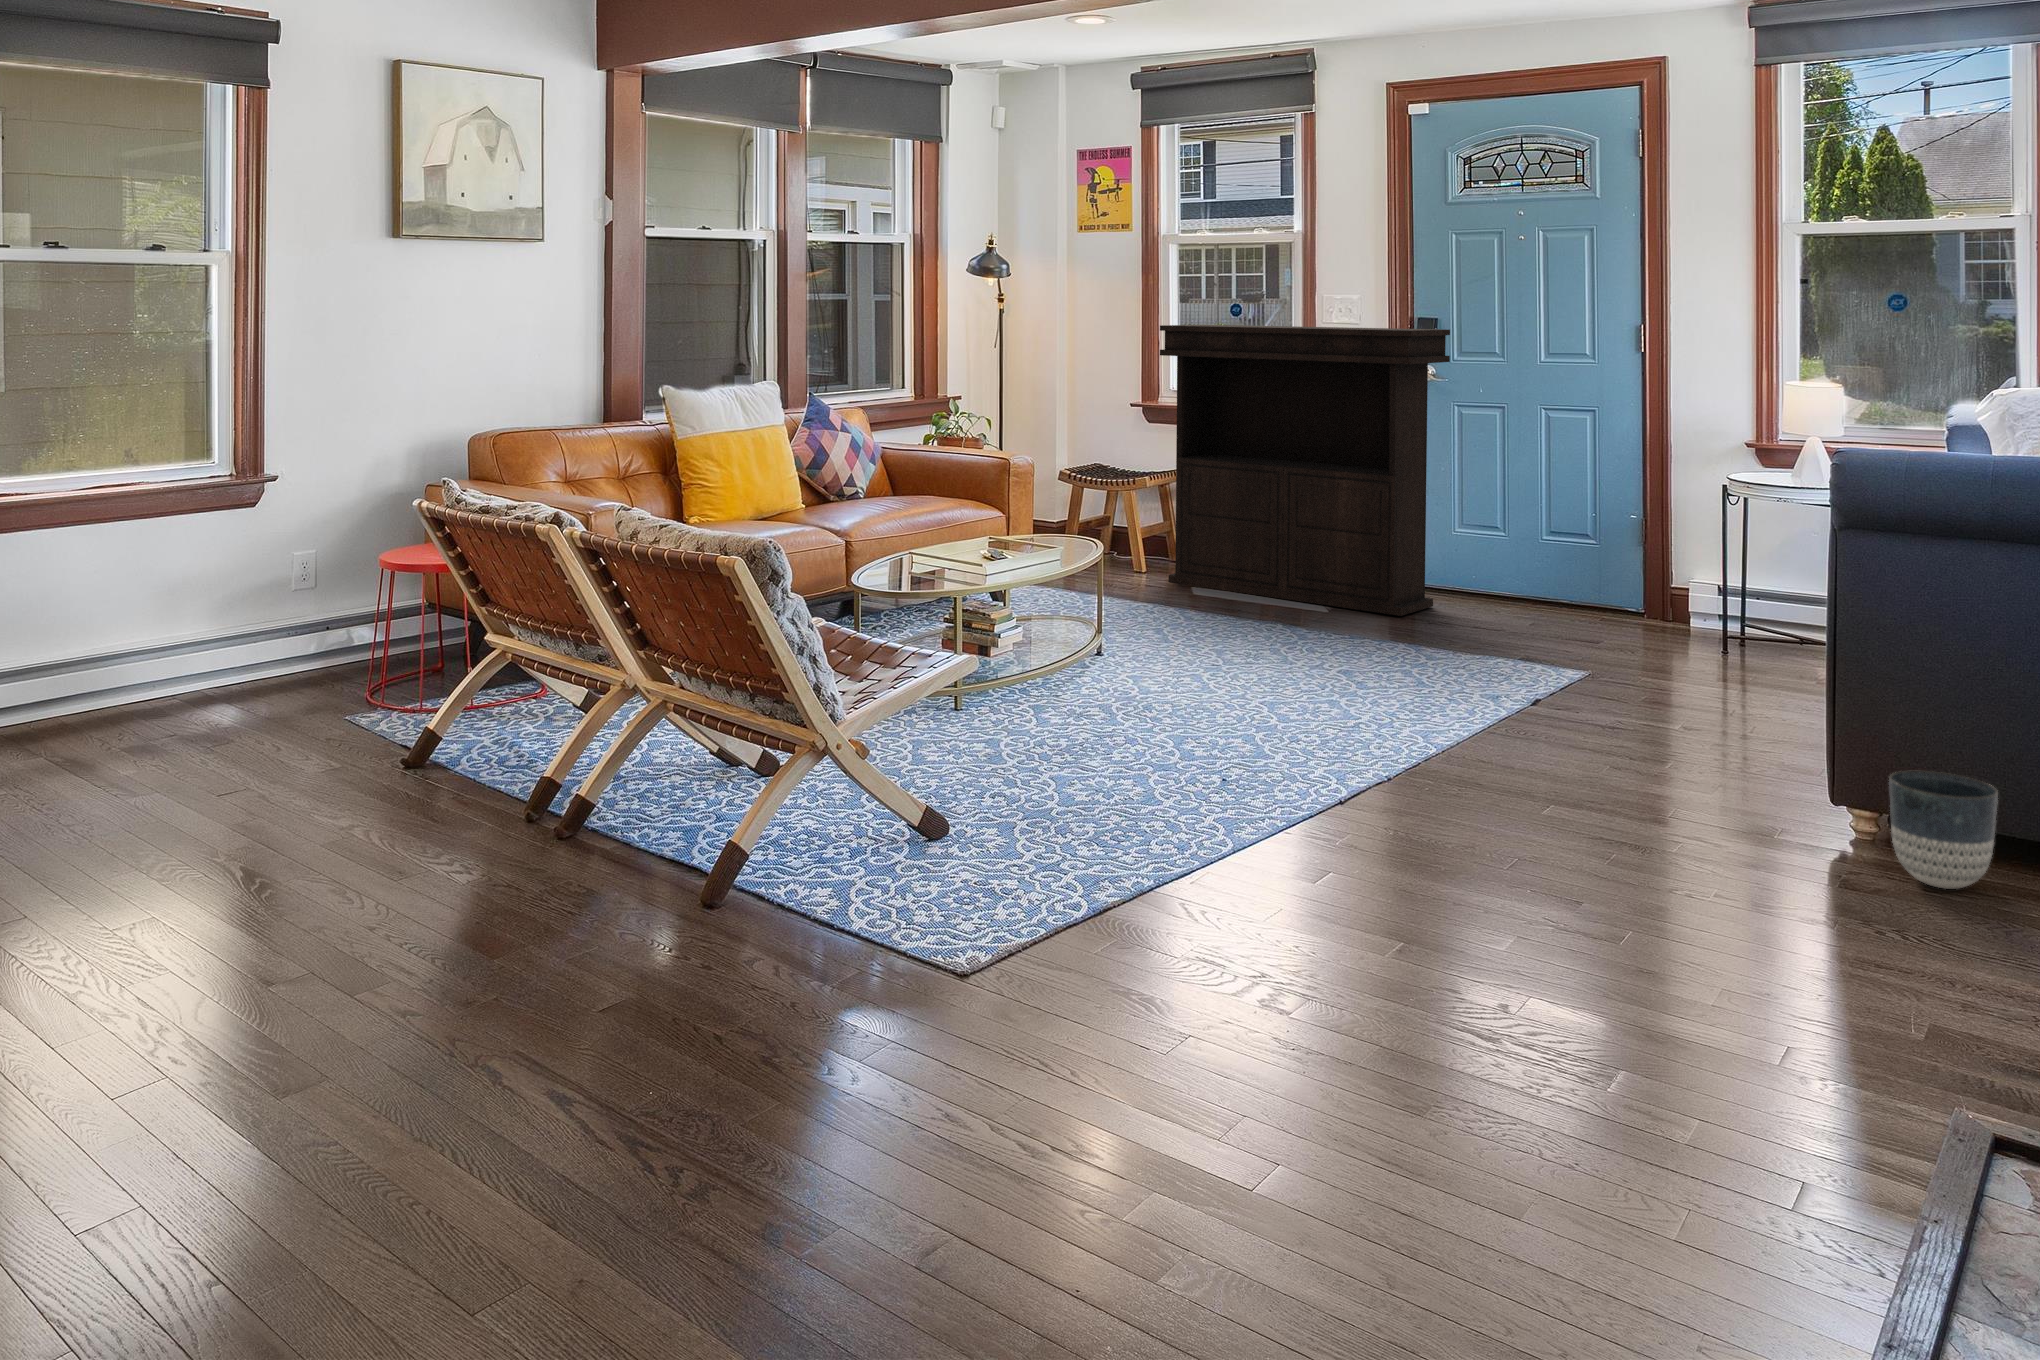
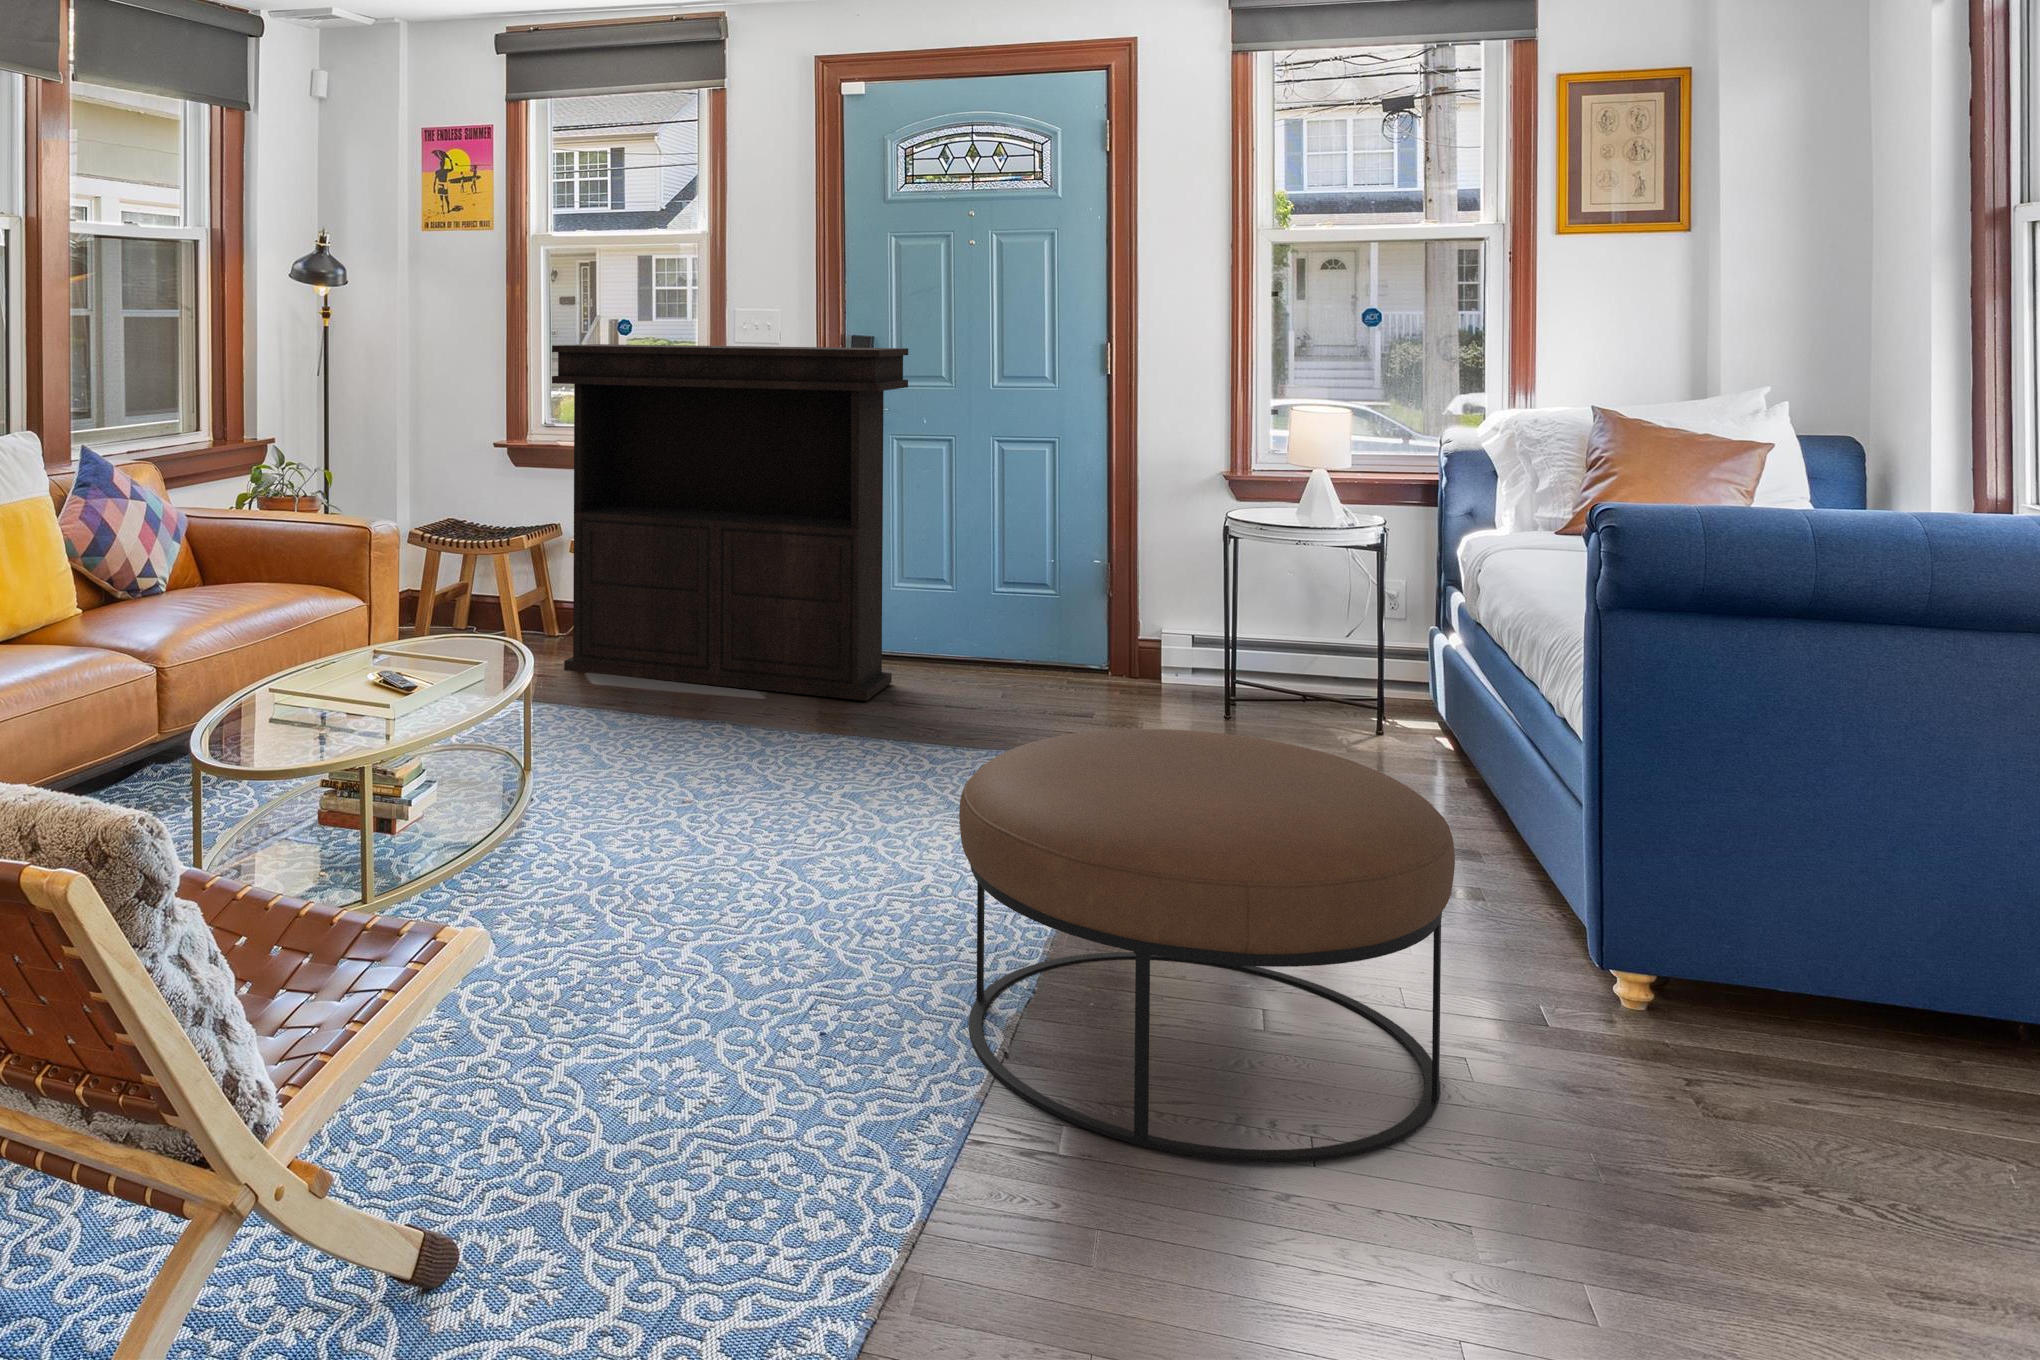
ottoman: none [1314,602,1656,861] -> present [959,729,1455,1163]
planter: present [1889,771,1998,889] -> none [1758,942,1913,1113]

